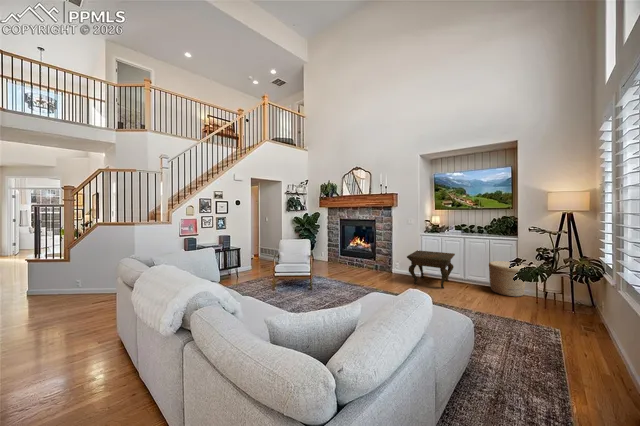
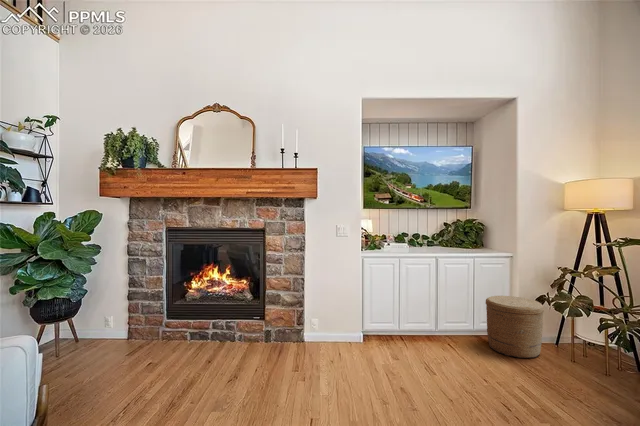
side table: present [407,250,455,288] -> none [356,290,451,367]

